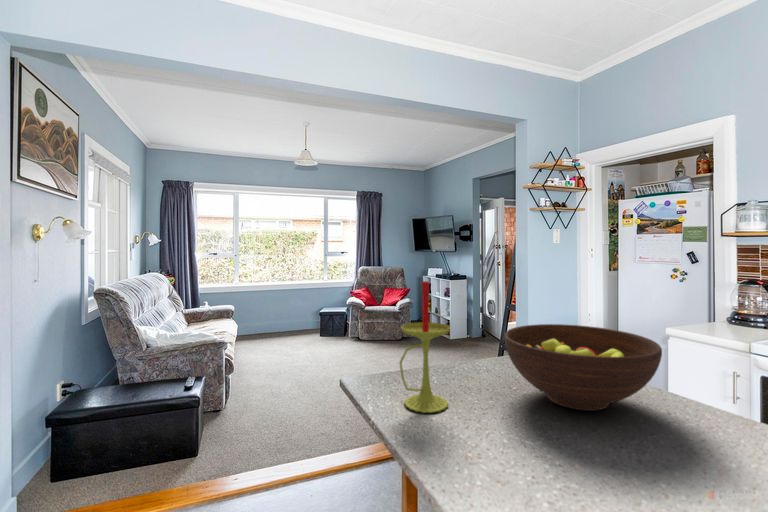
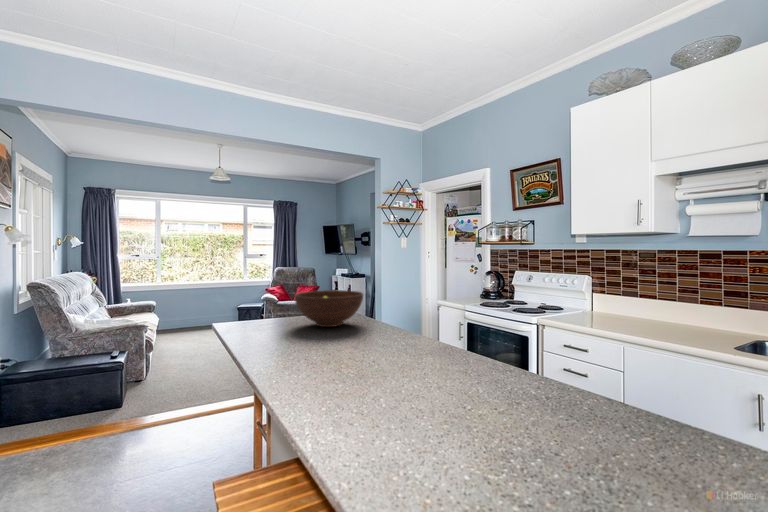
candle: present [400,281,450,413] -> none [235,264,265,330]

